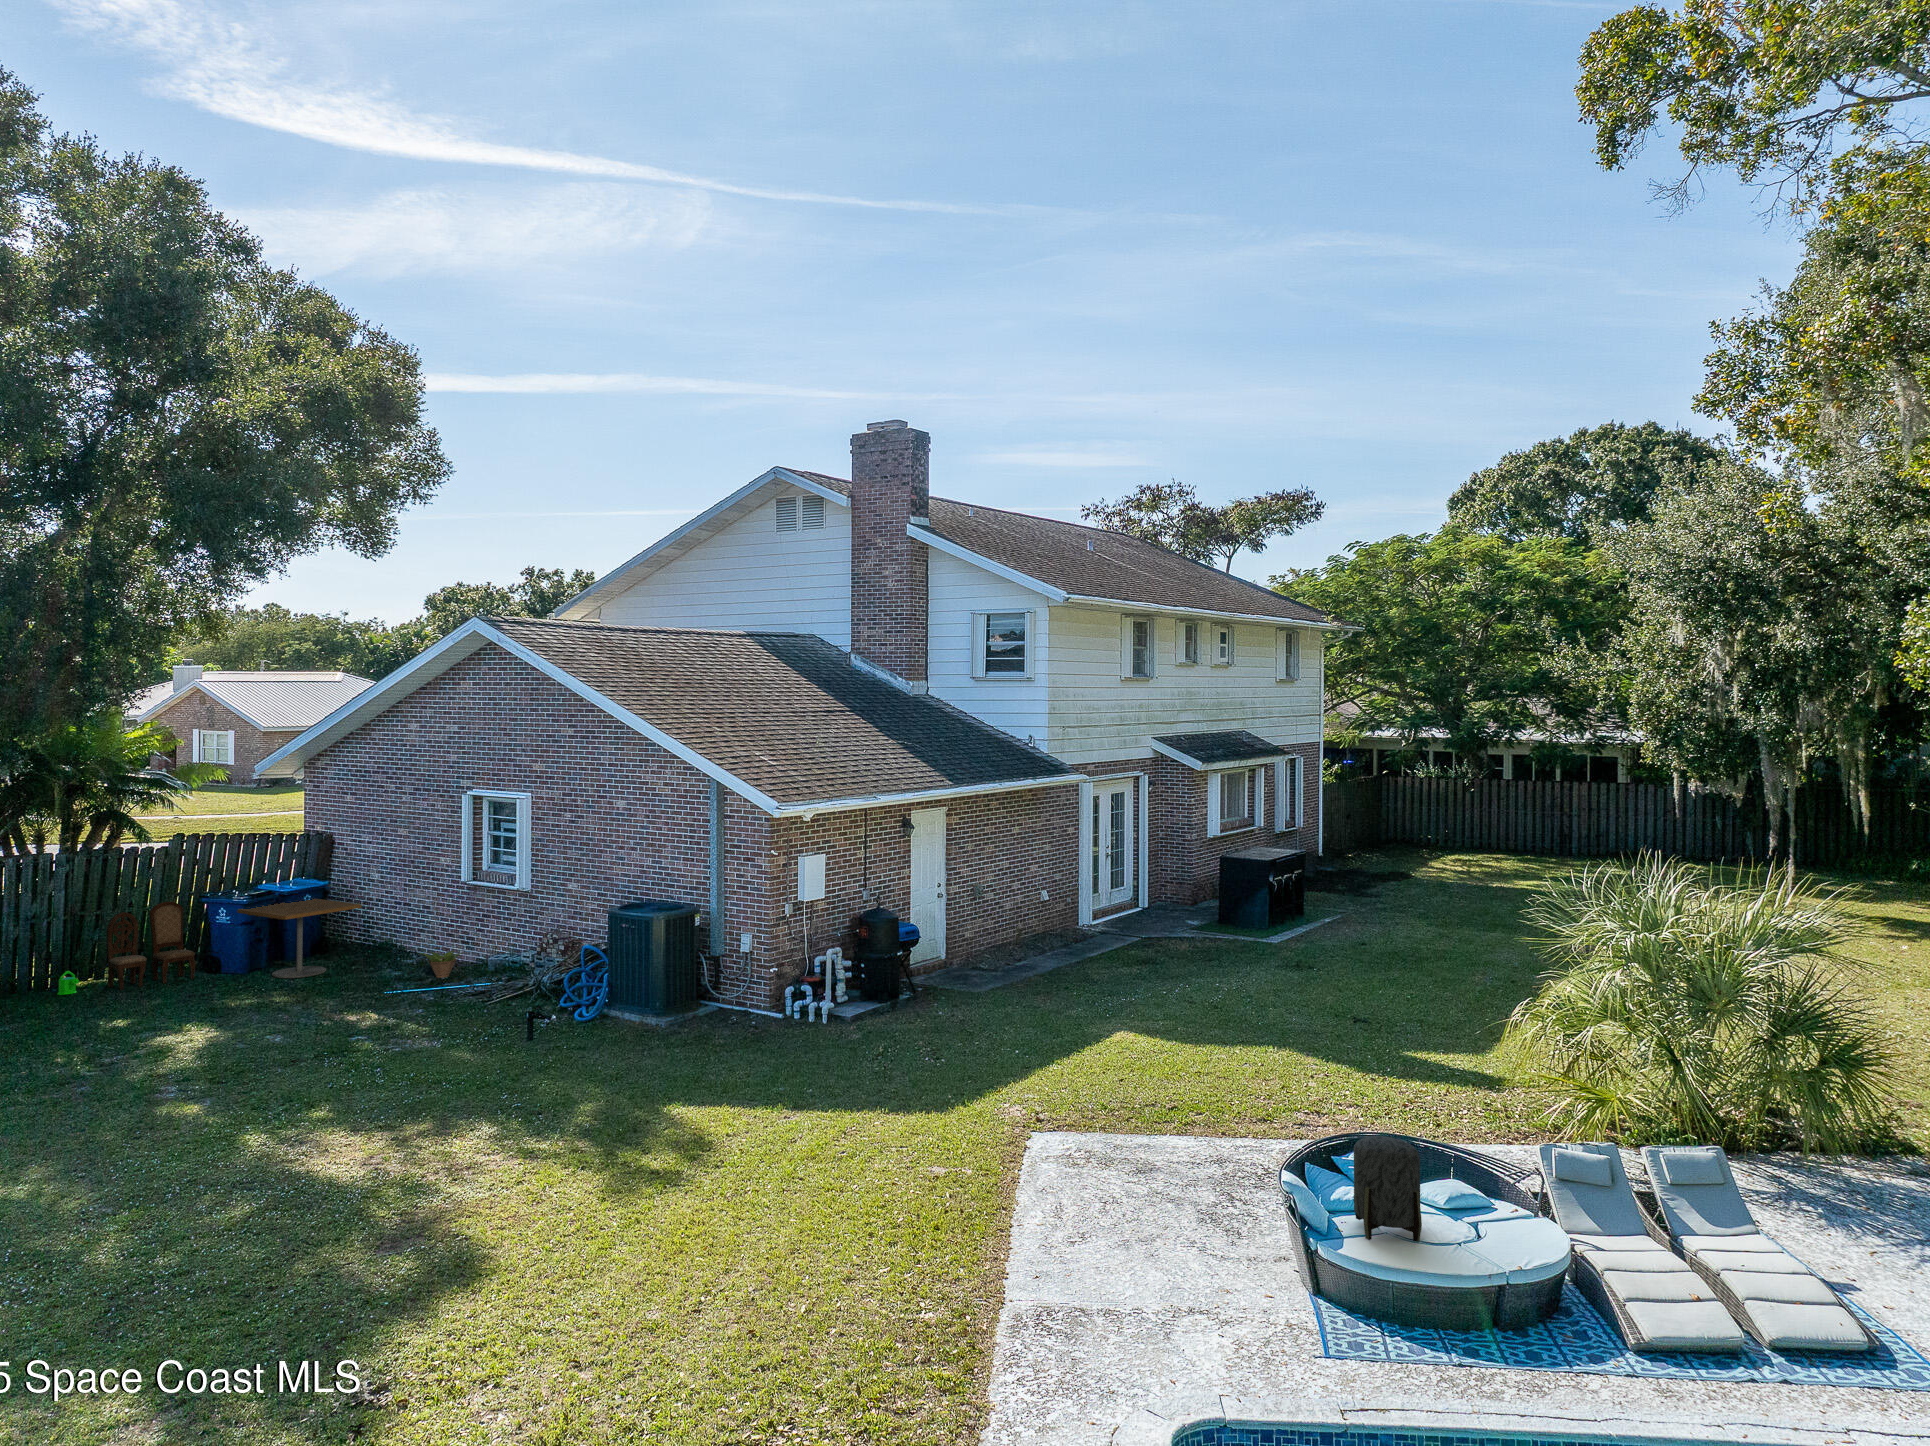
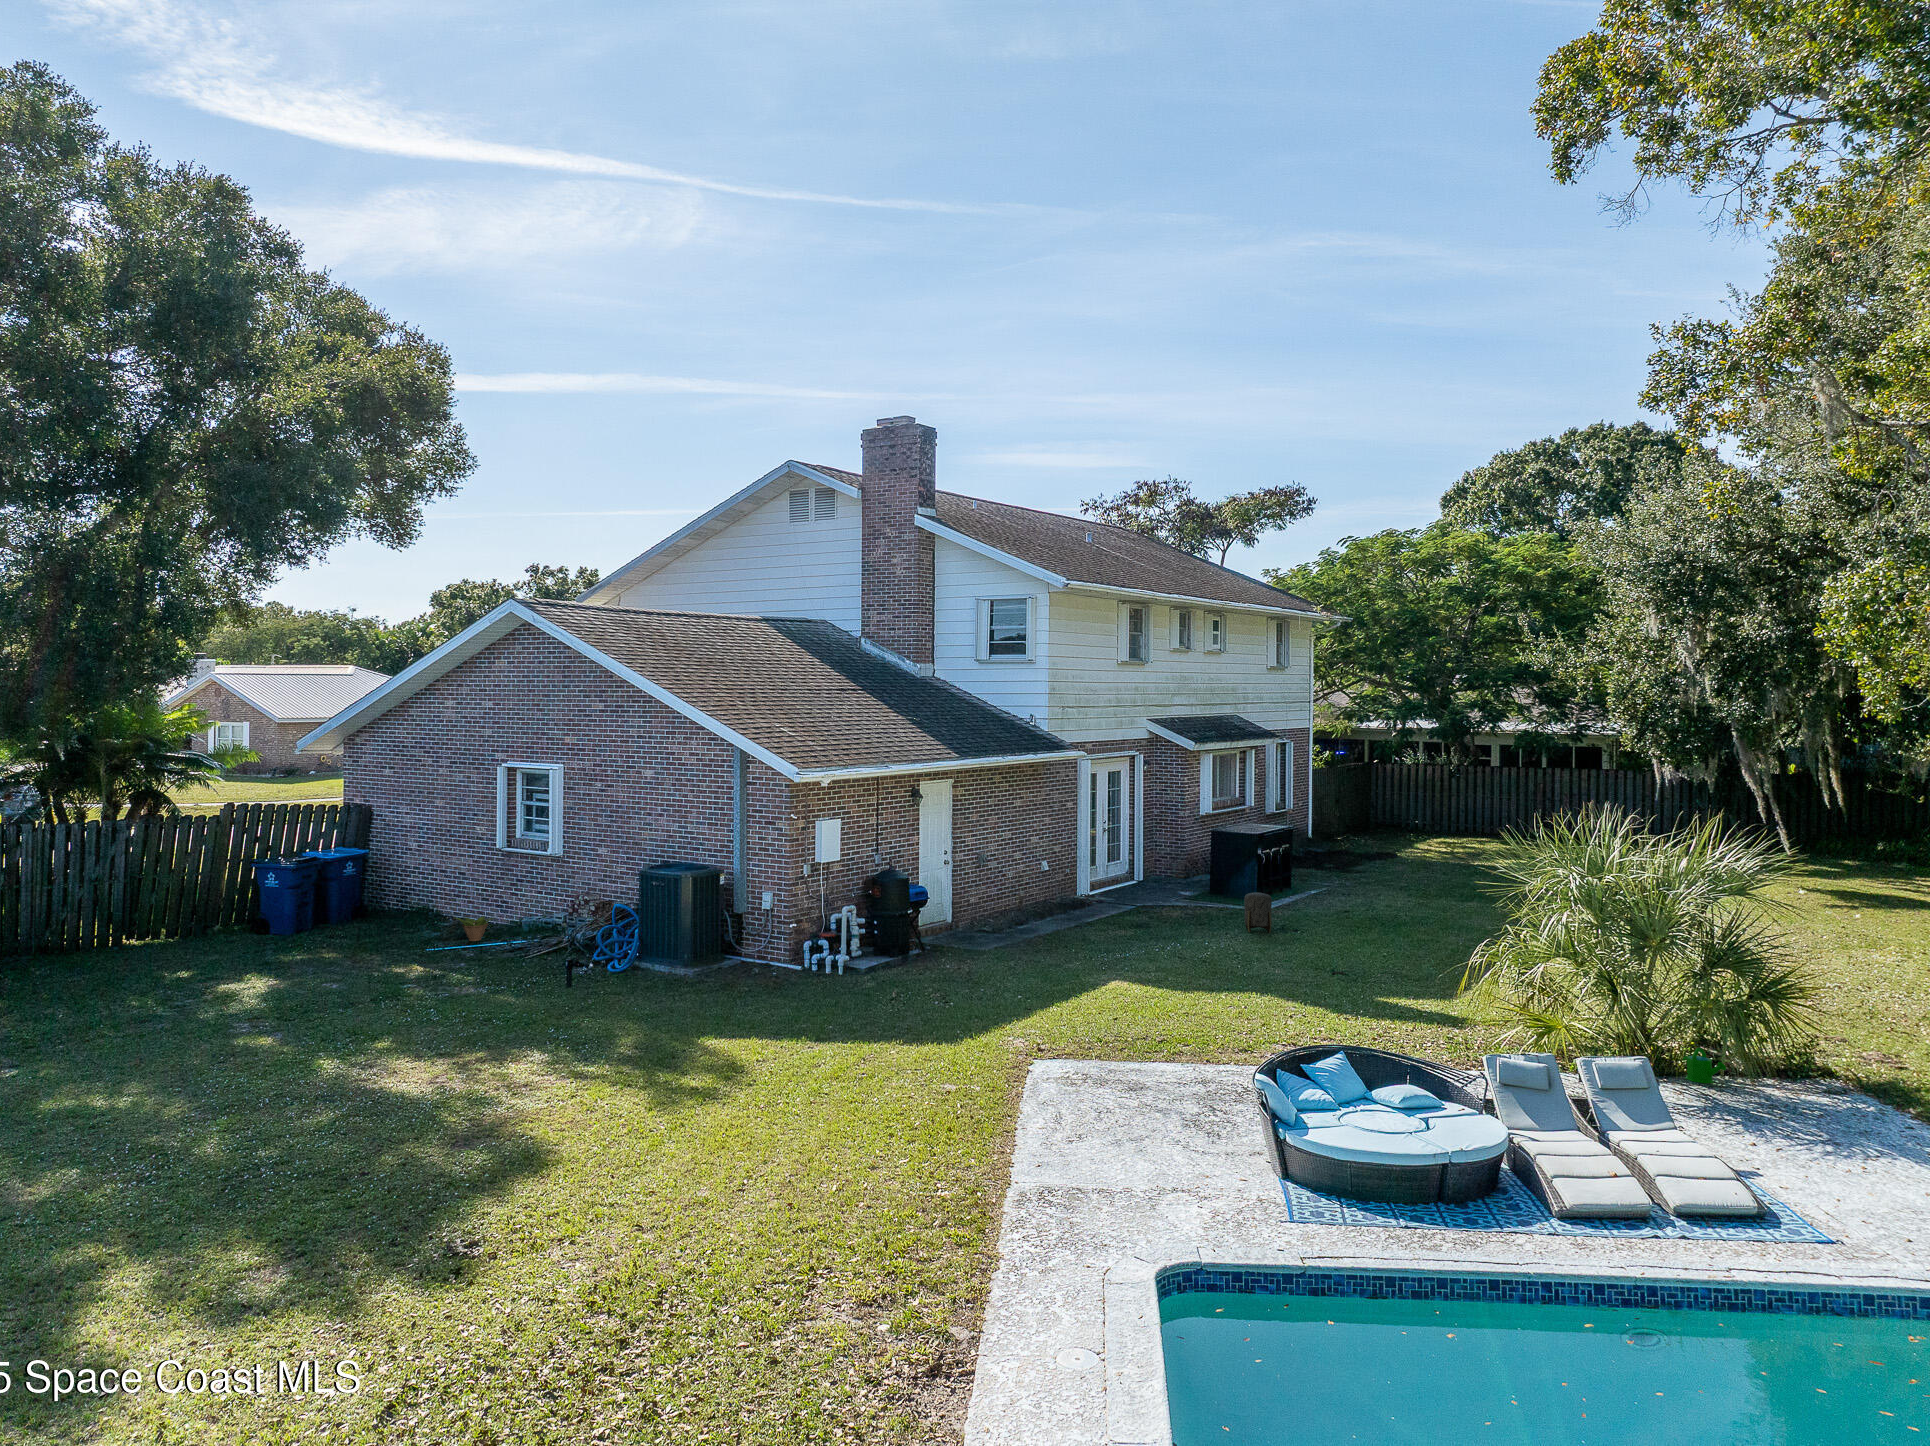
dining table: present [237,898,362,978] -> none [280,868,397,941]
dining chair: present [107,902,195,990] -> none [159,869,241,951]
watering can: present [57,971,79,995] -> present [1683,1047,1726,1083]
ottoman: present [1354,1136,1422,1242] -> present [1245,893,1272,933]

